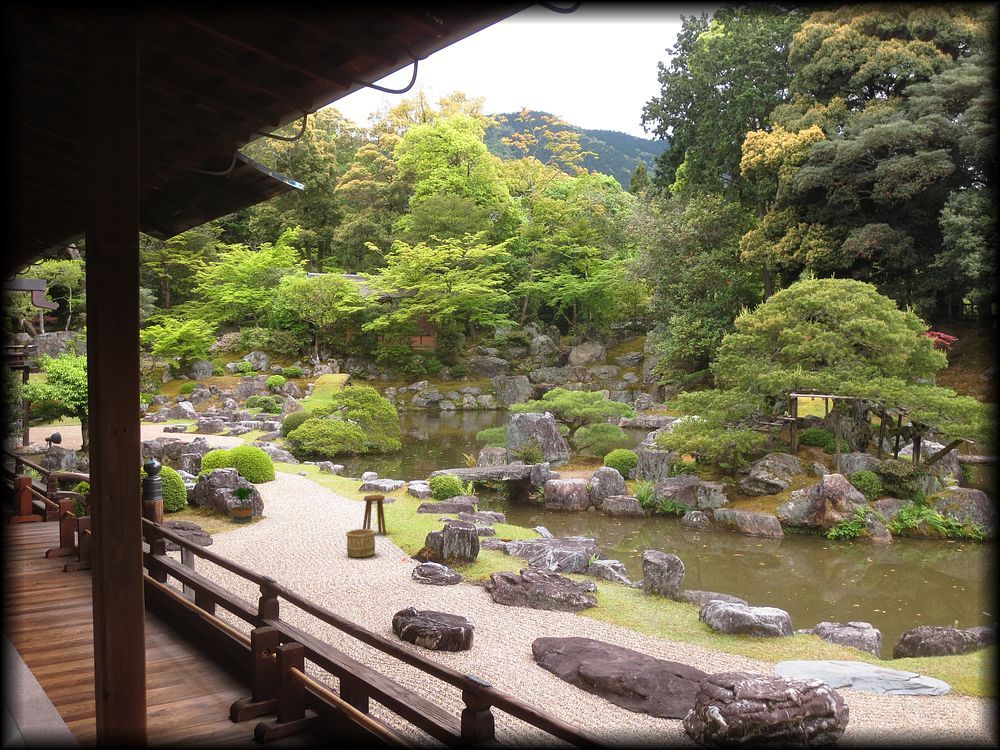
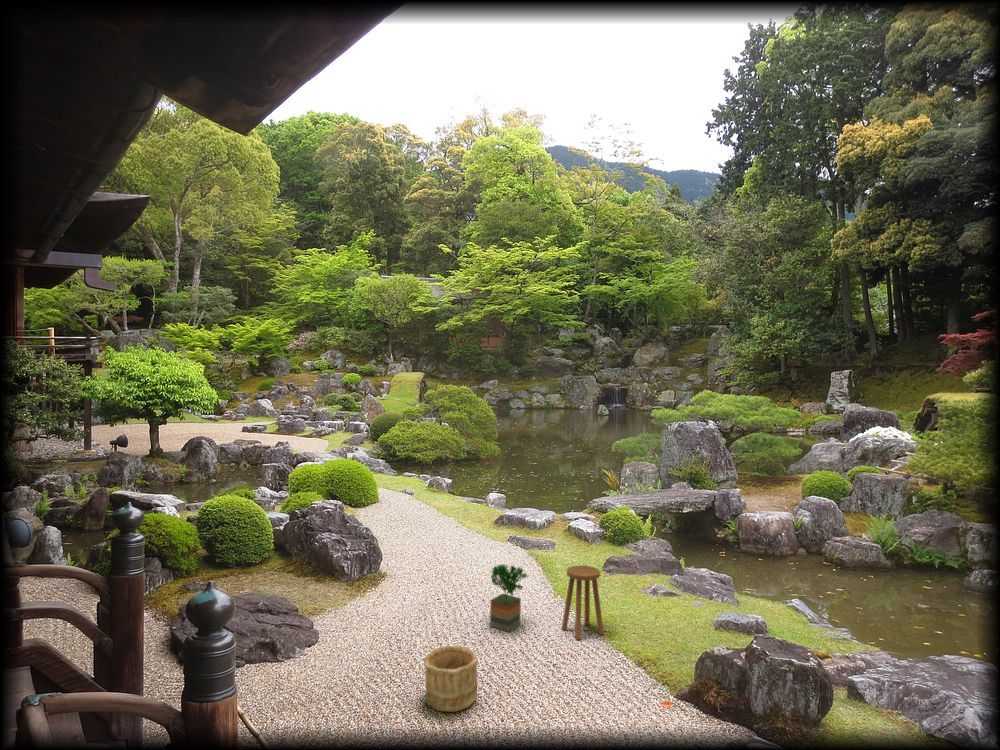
potted tree: present [232,487,256,524] -> present [490,565,527,632]
wooden bucket: present [346,529,375,557] -> present [424,646,478,712]

